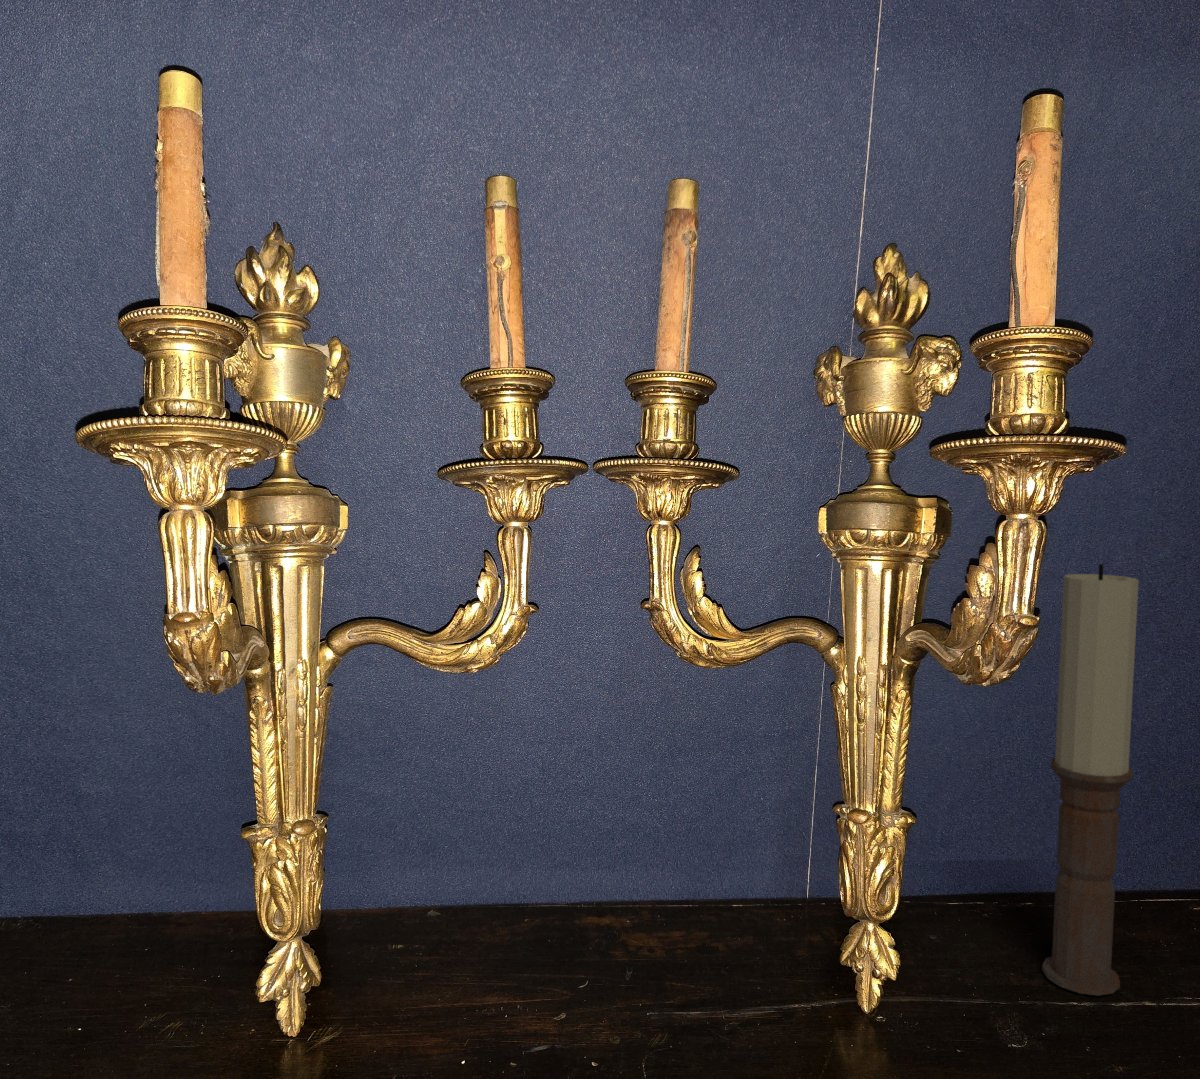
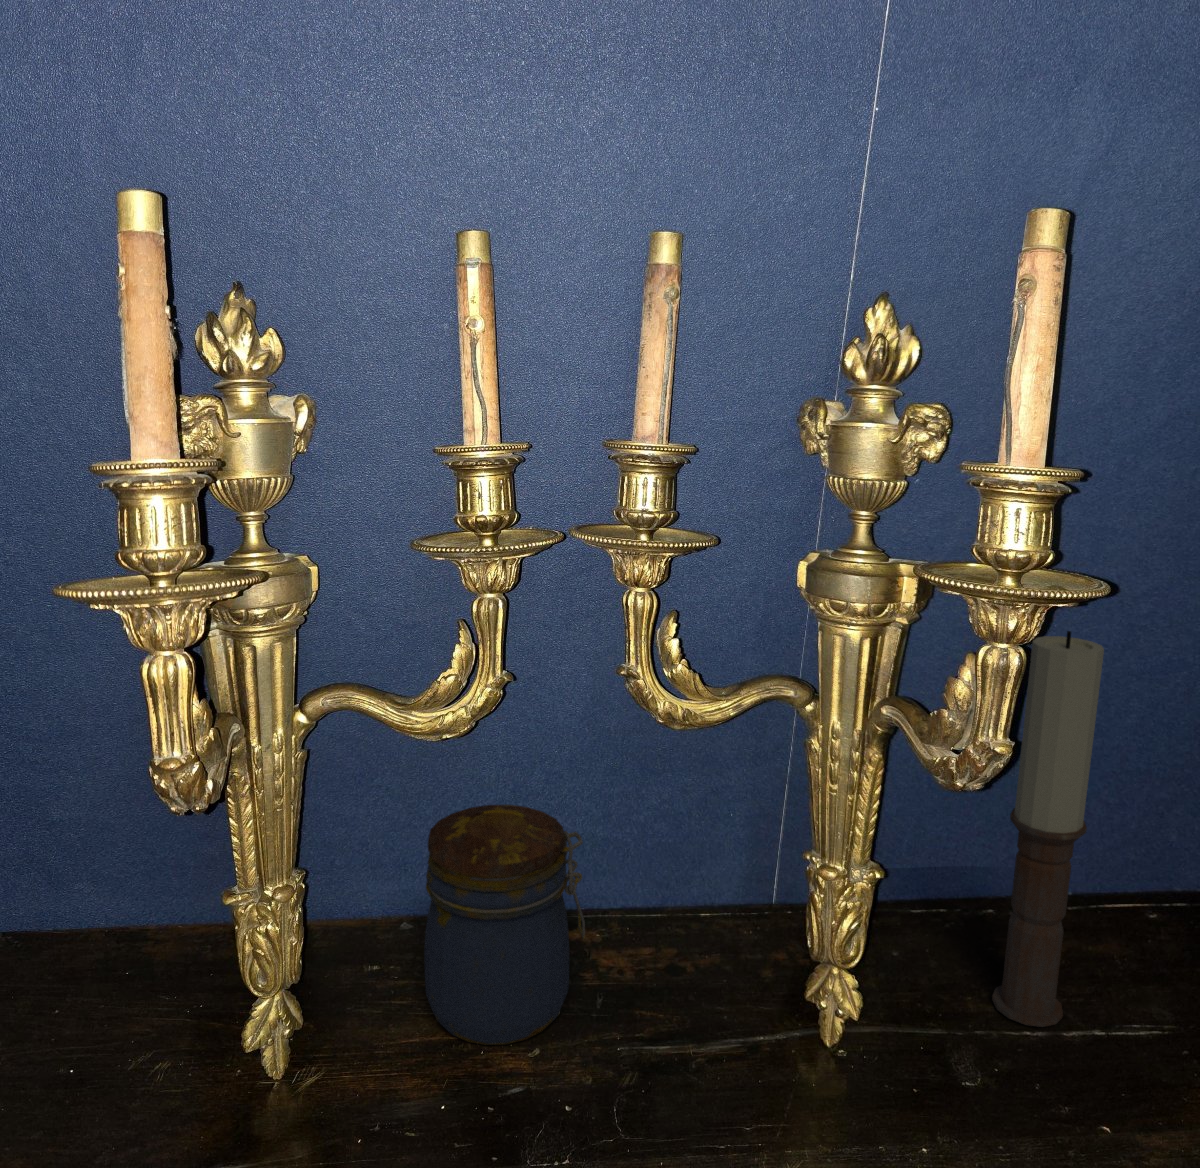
jar: none [442,751,607,996] -> present [424,804,585,1045]

